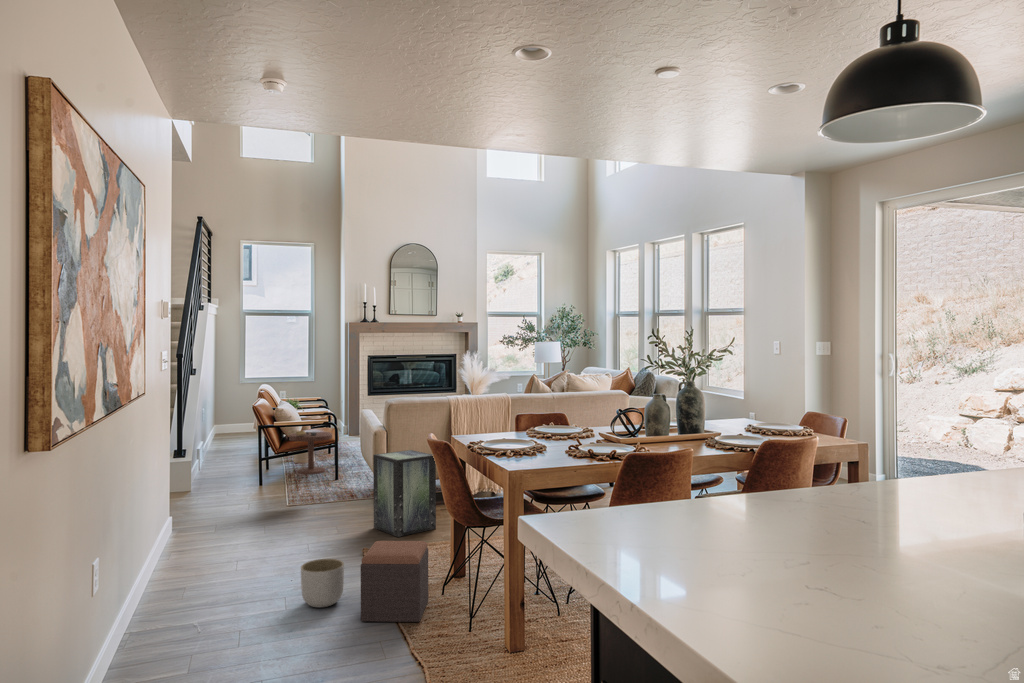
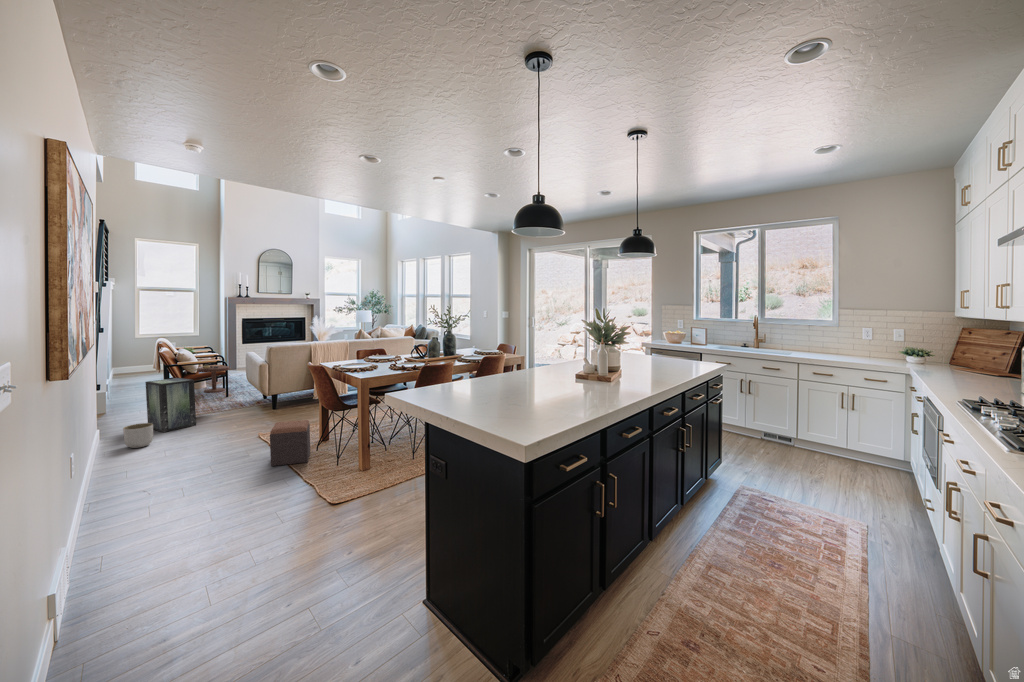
storage box: present [373,450,436,537] -> present [145,378,196,432]
planter: present [301,559,344,607] -> present [123,423,153,448]

